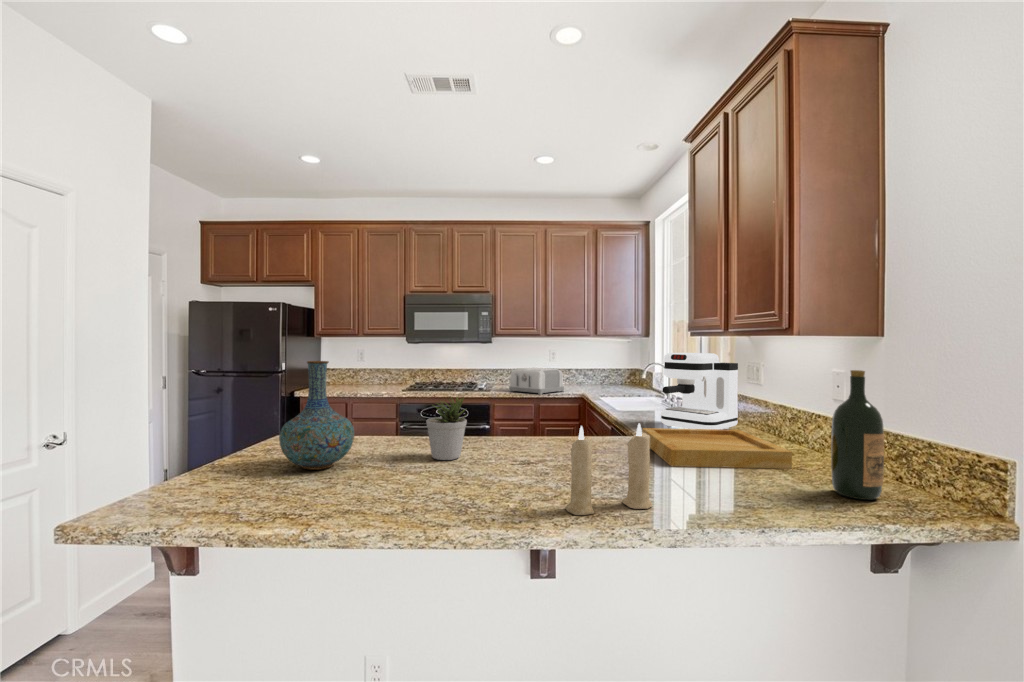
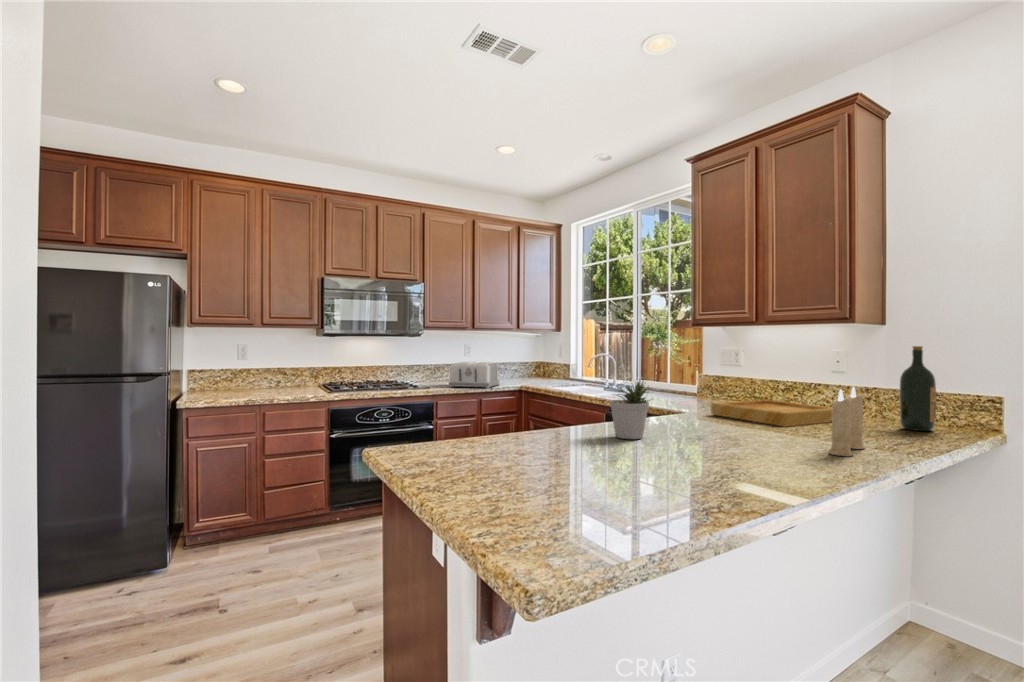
coffee maker: present [661,353,738,429] -> none [678,341,731,406]
vase: present [279,361,354,470] -> none [525,345,597,457]

